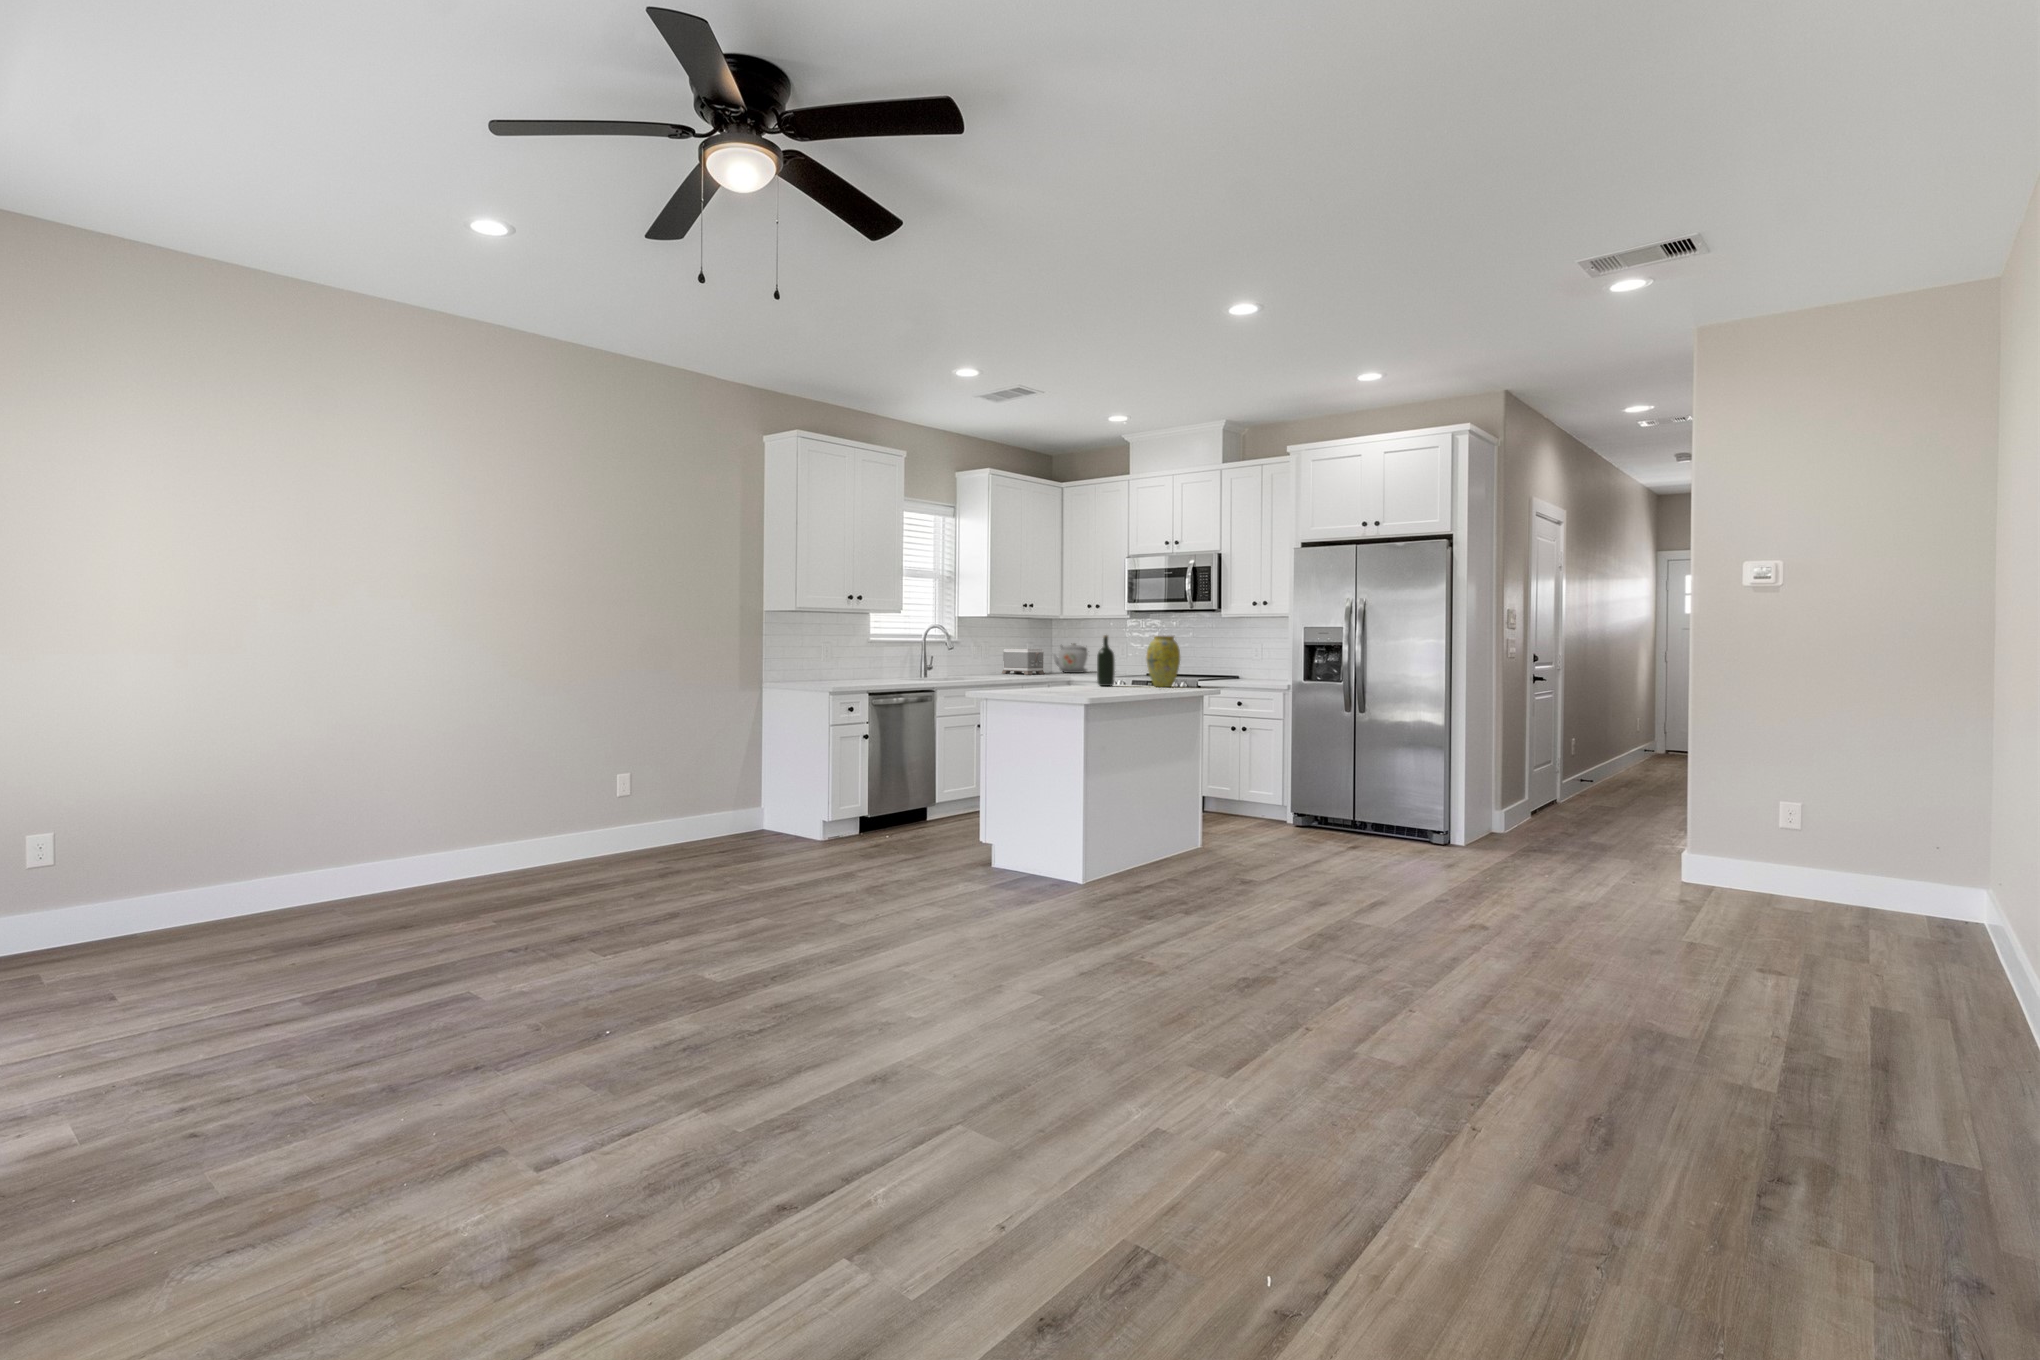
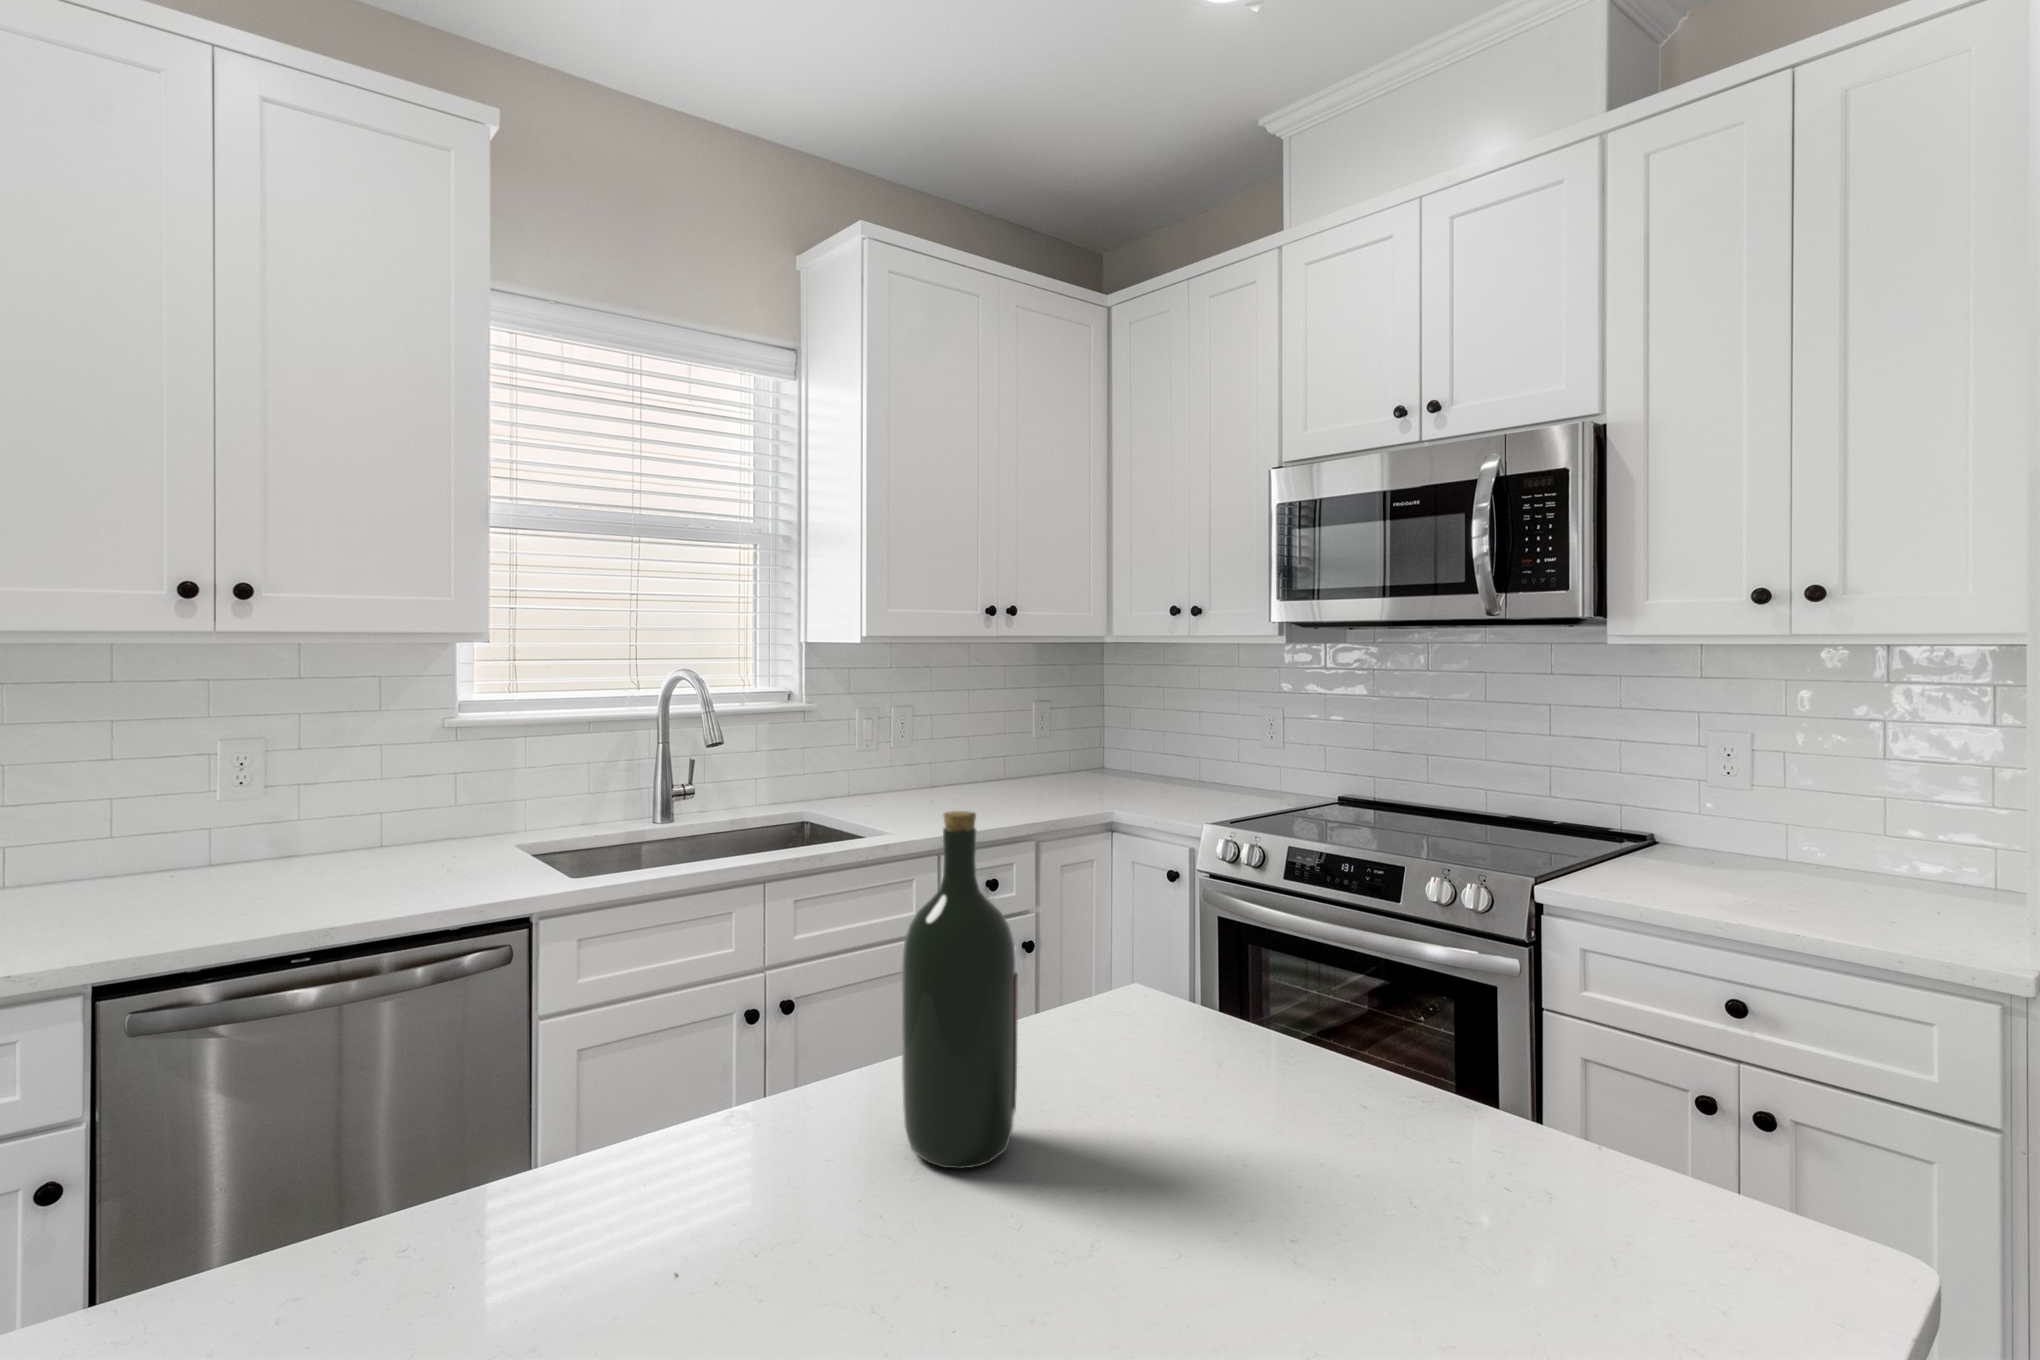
vase: present [1147,635,1180,687] -> none [1234,820,1492,1241]
kettle: present [1053,643,1088,673] -> none [1084,709,1190,792]
toaster: present [1002,649,1045,675] -> none [934,724,1042,806]

